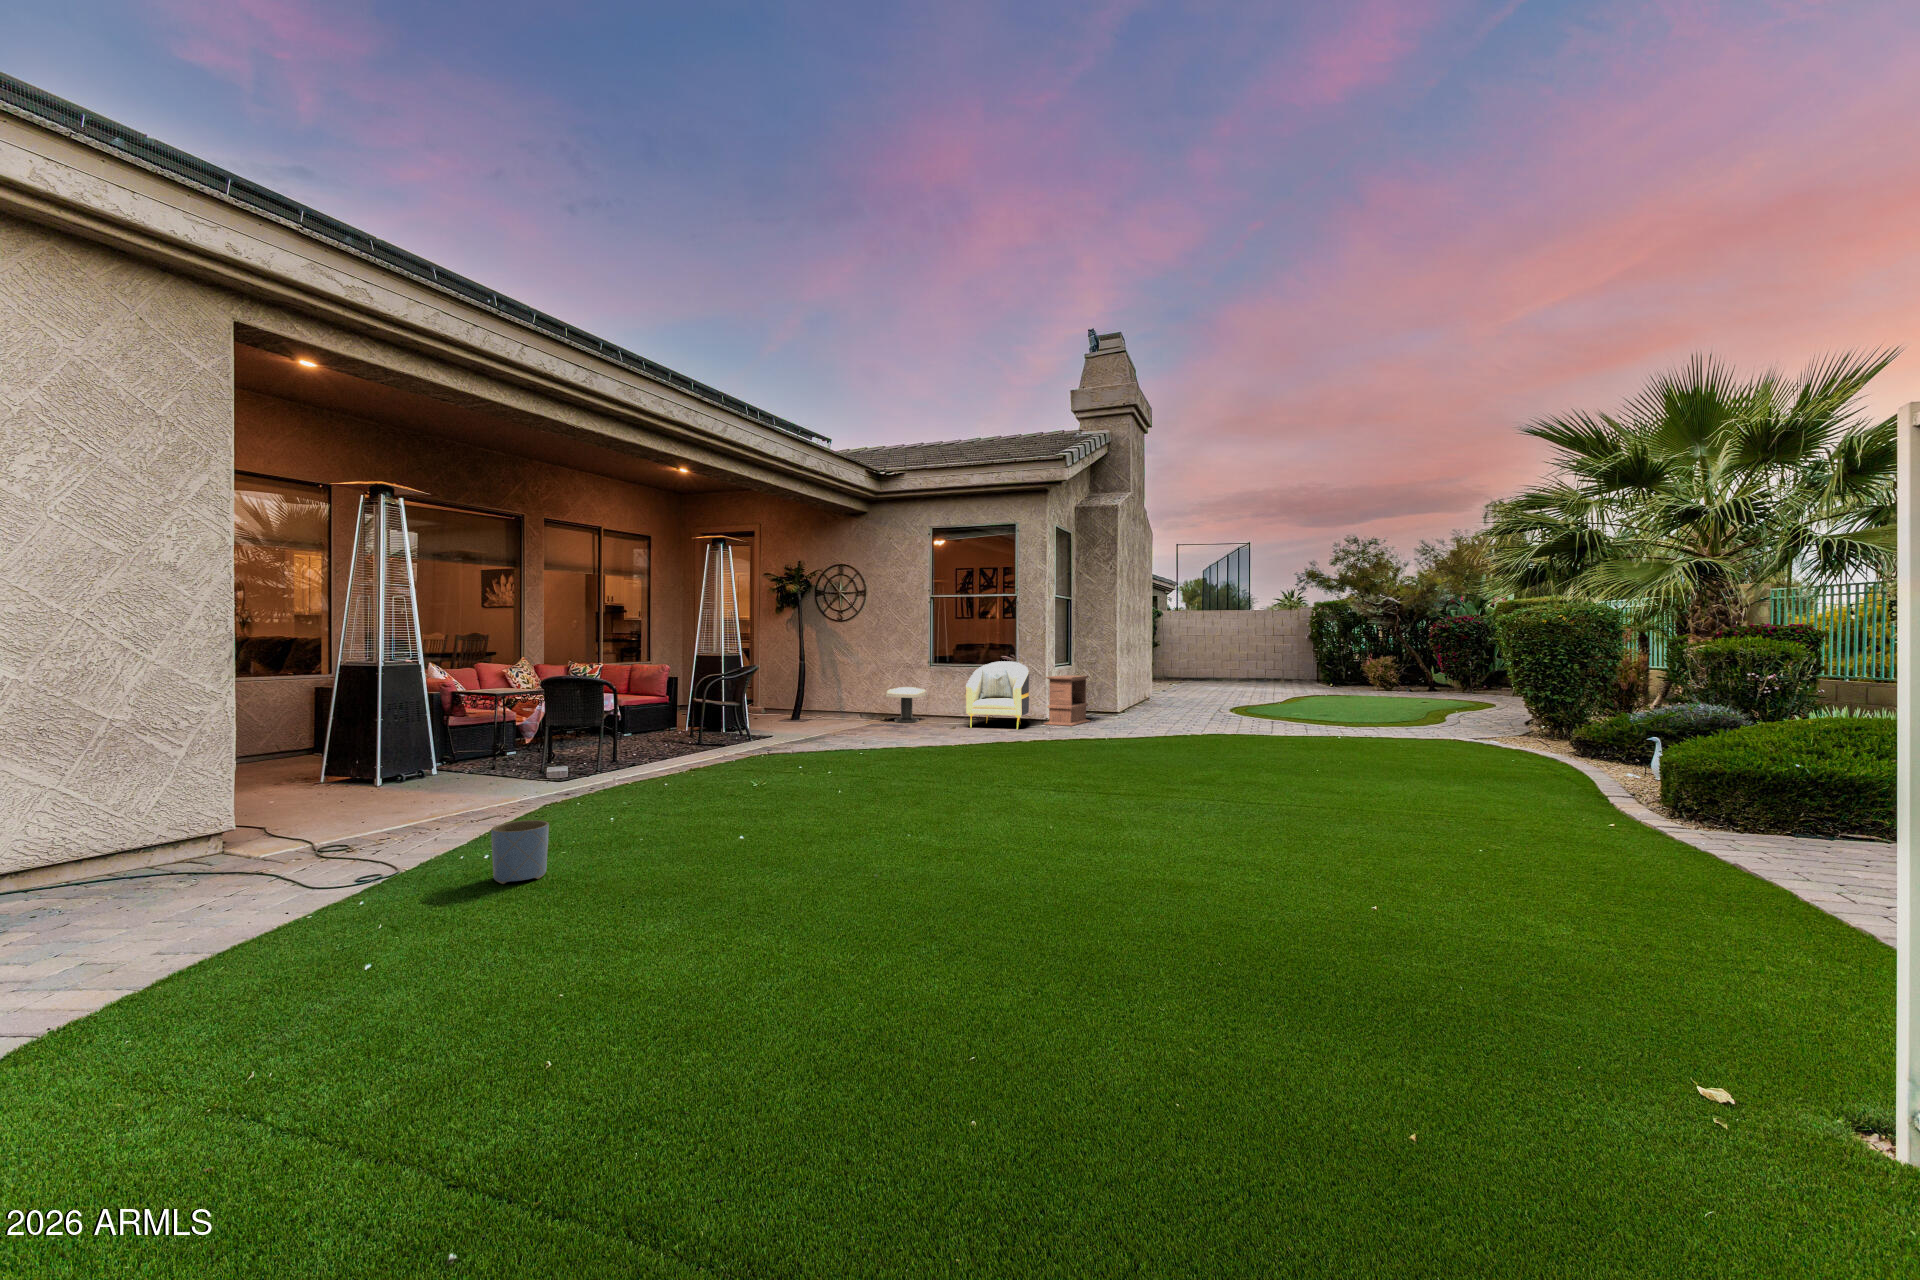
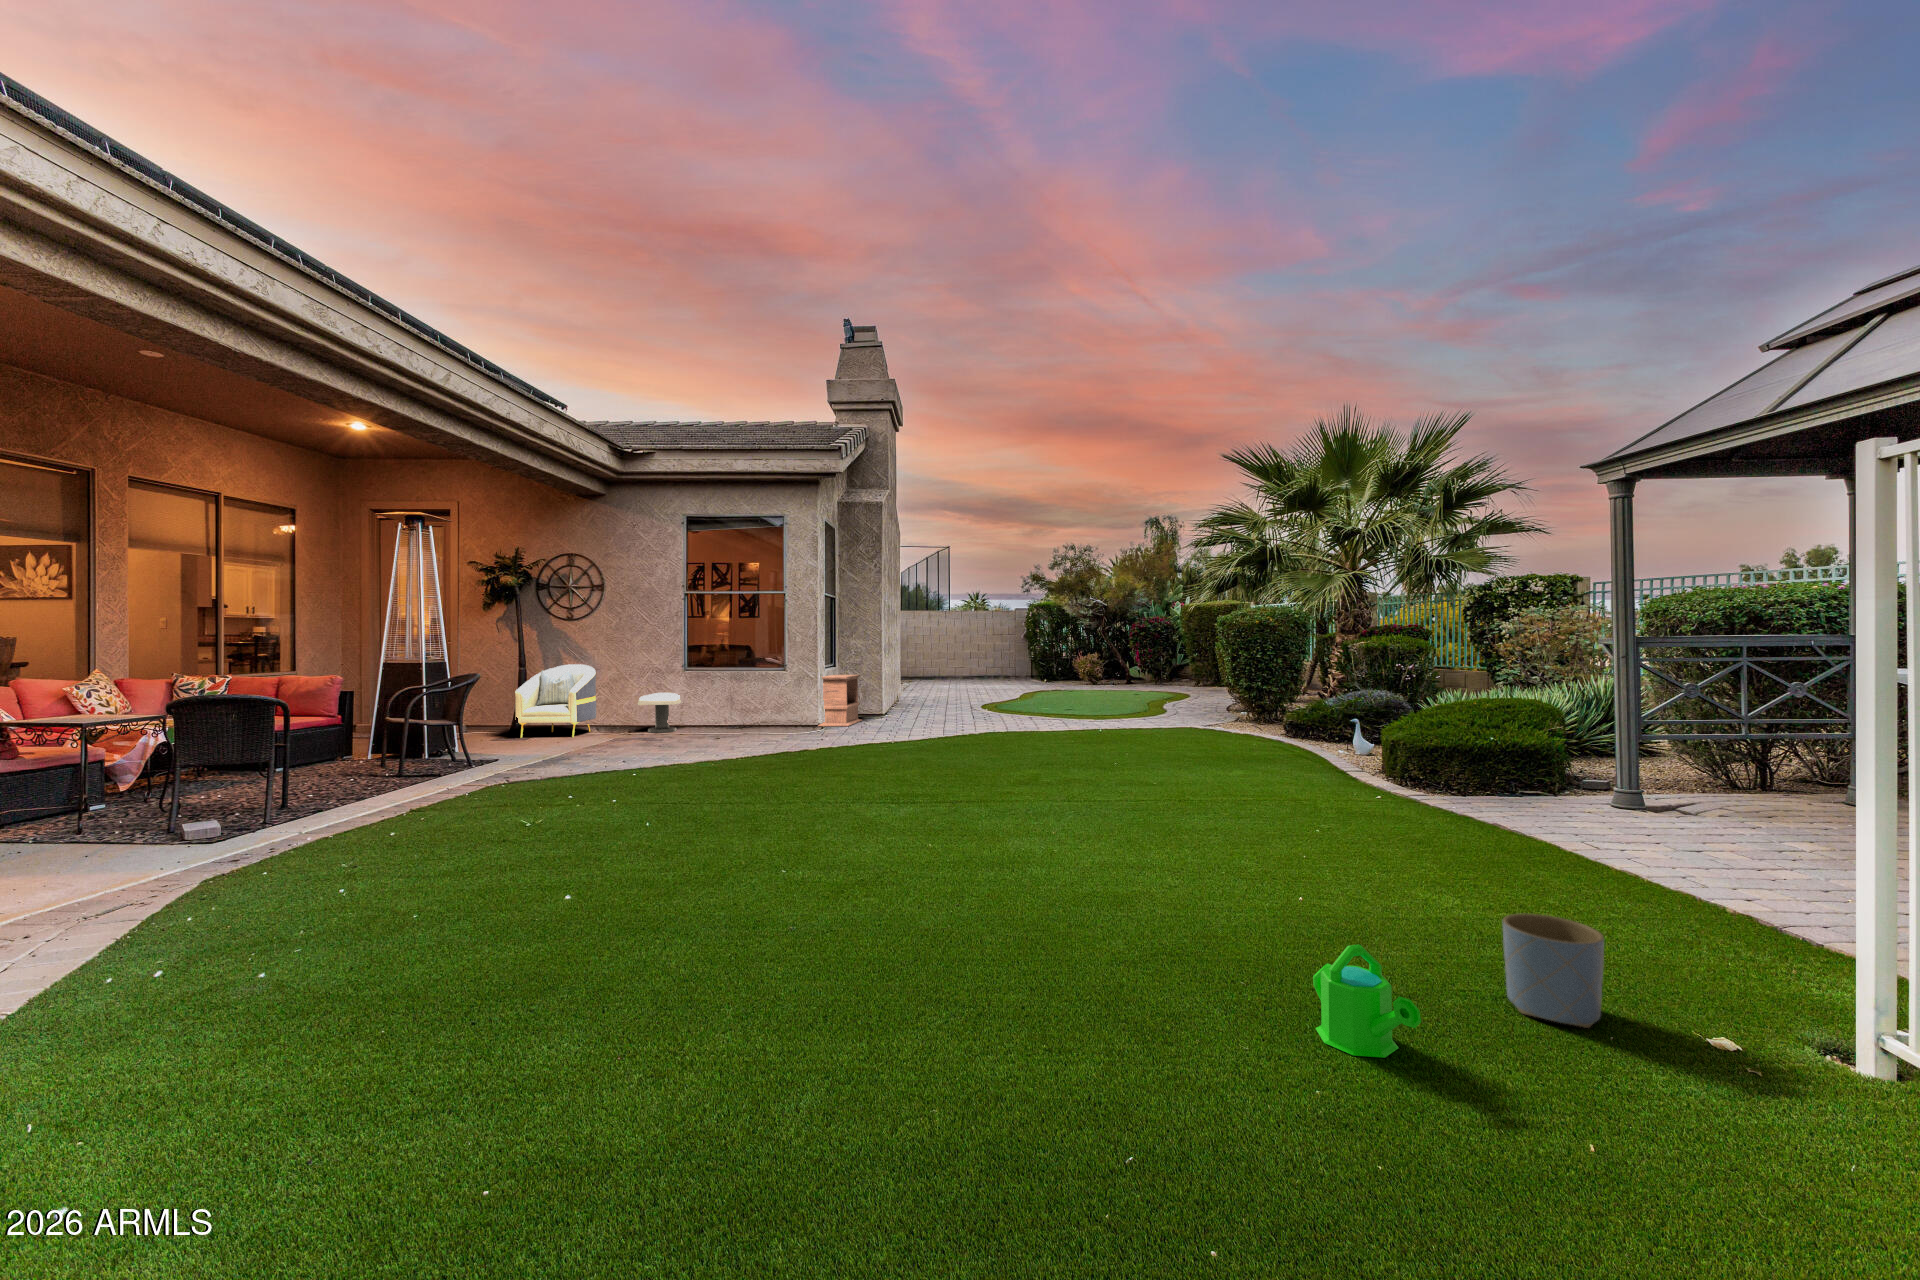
armchair: present [966,661,1029,729] -> present [515,664,596,738]
planter: present [491,820,549,884] -> present [1503,914,1604,1028]
watering can: none [1272,971,1355,1093] -> present [1313,944,1421,1058]

